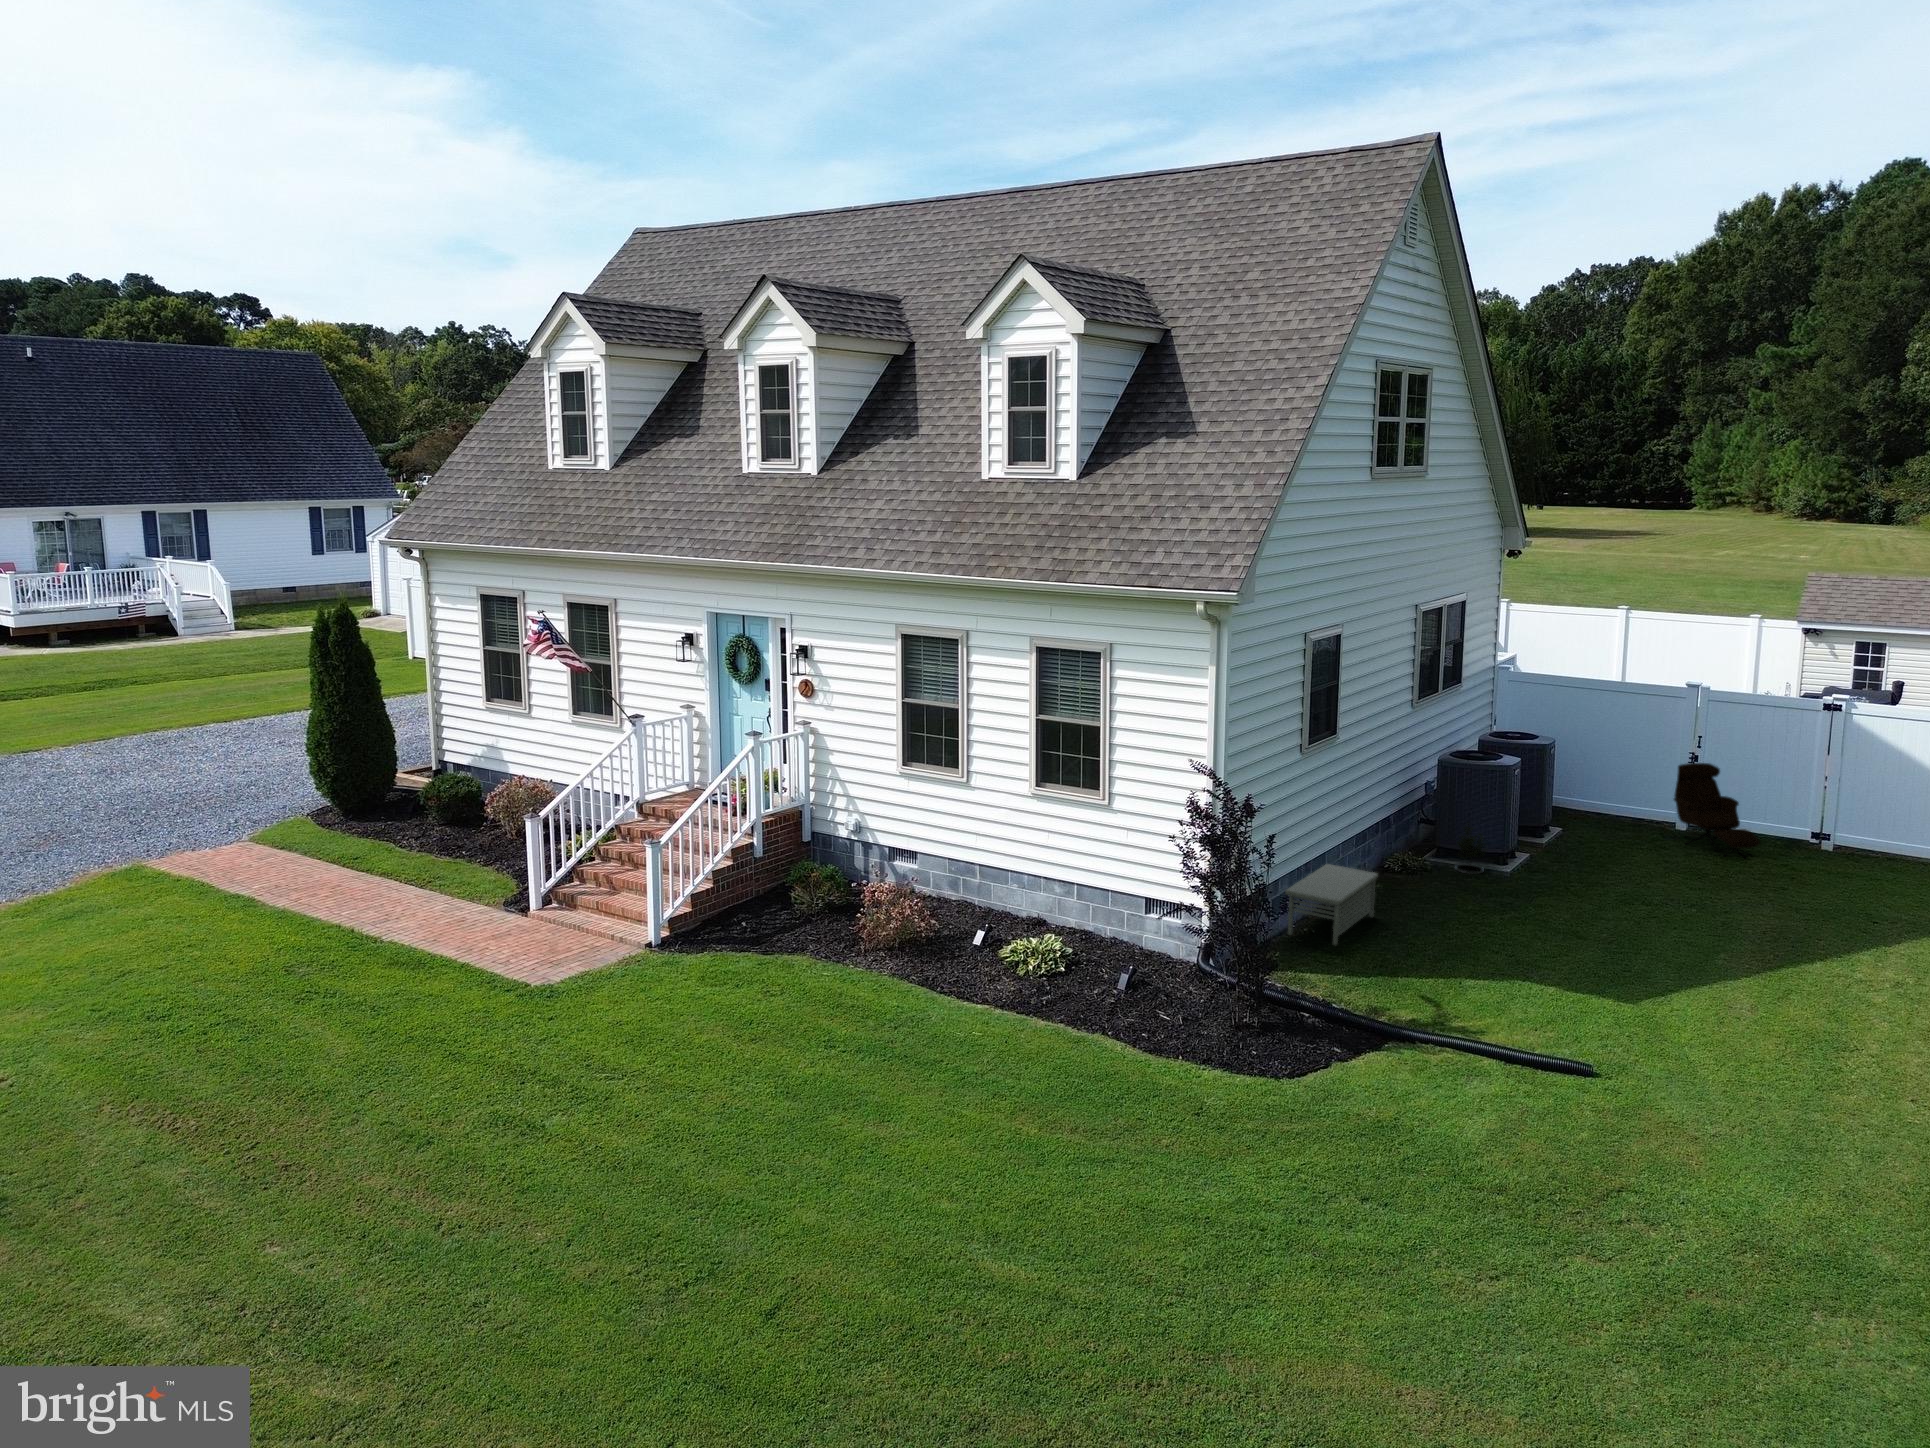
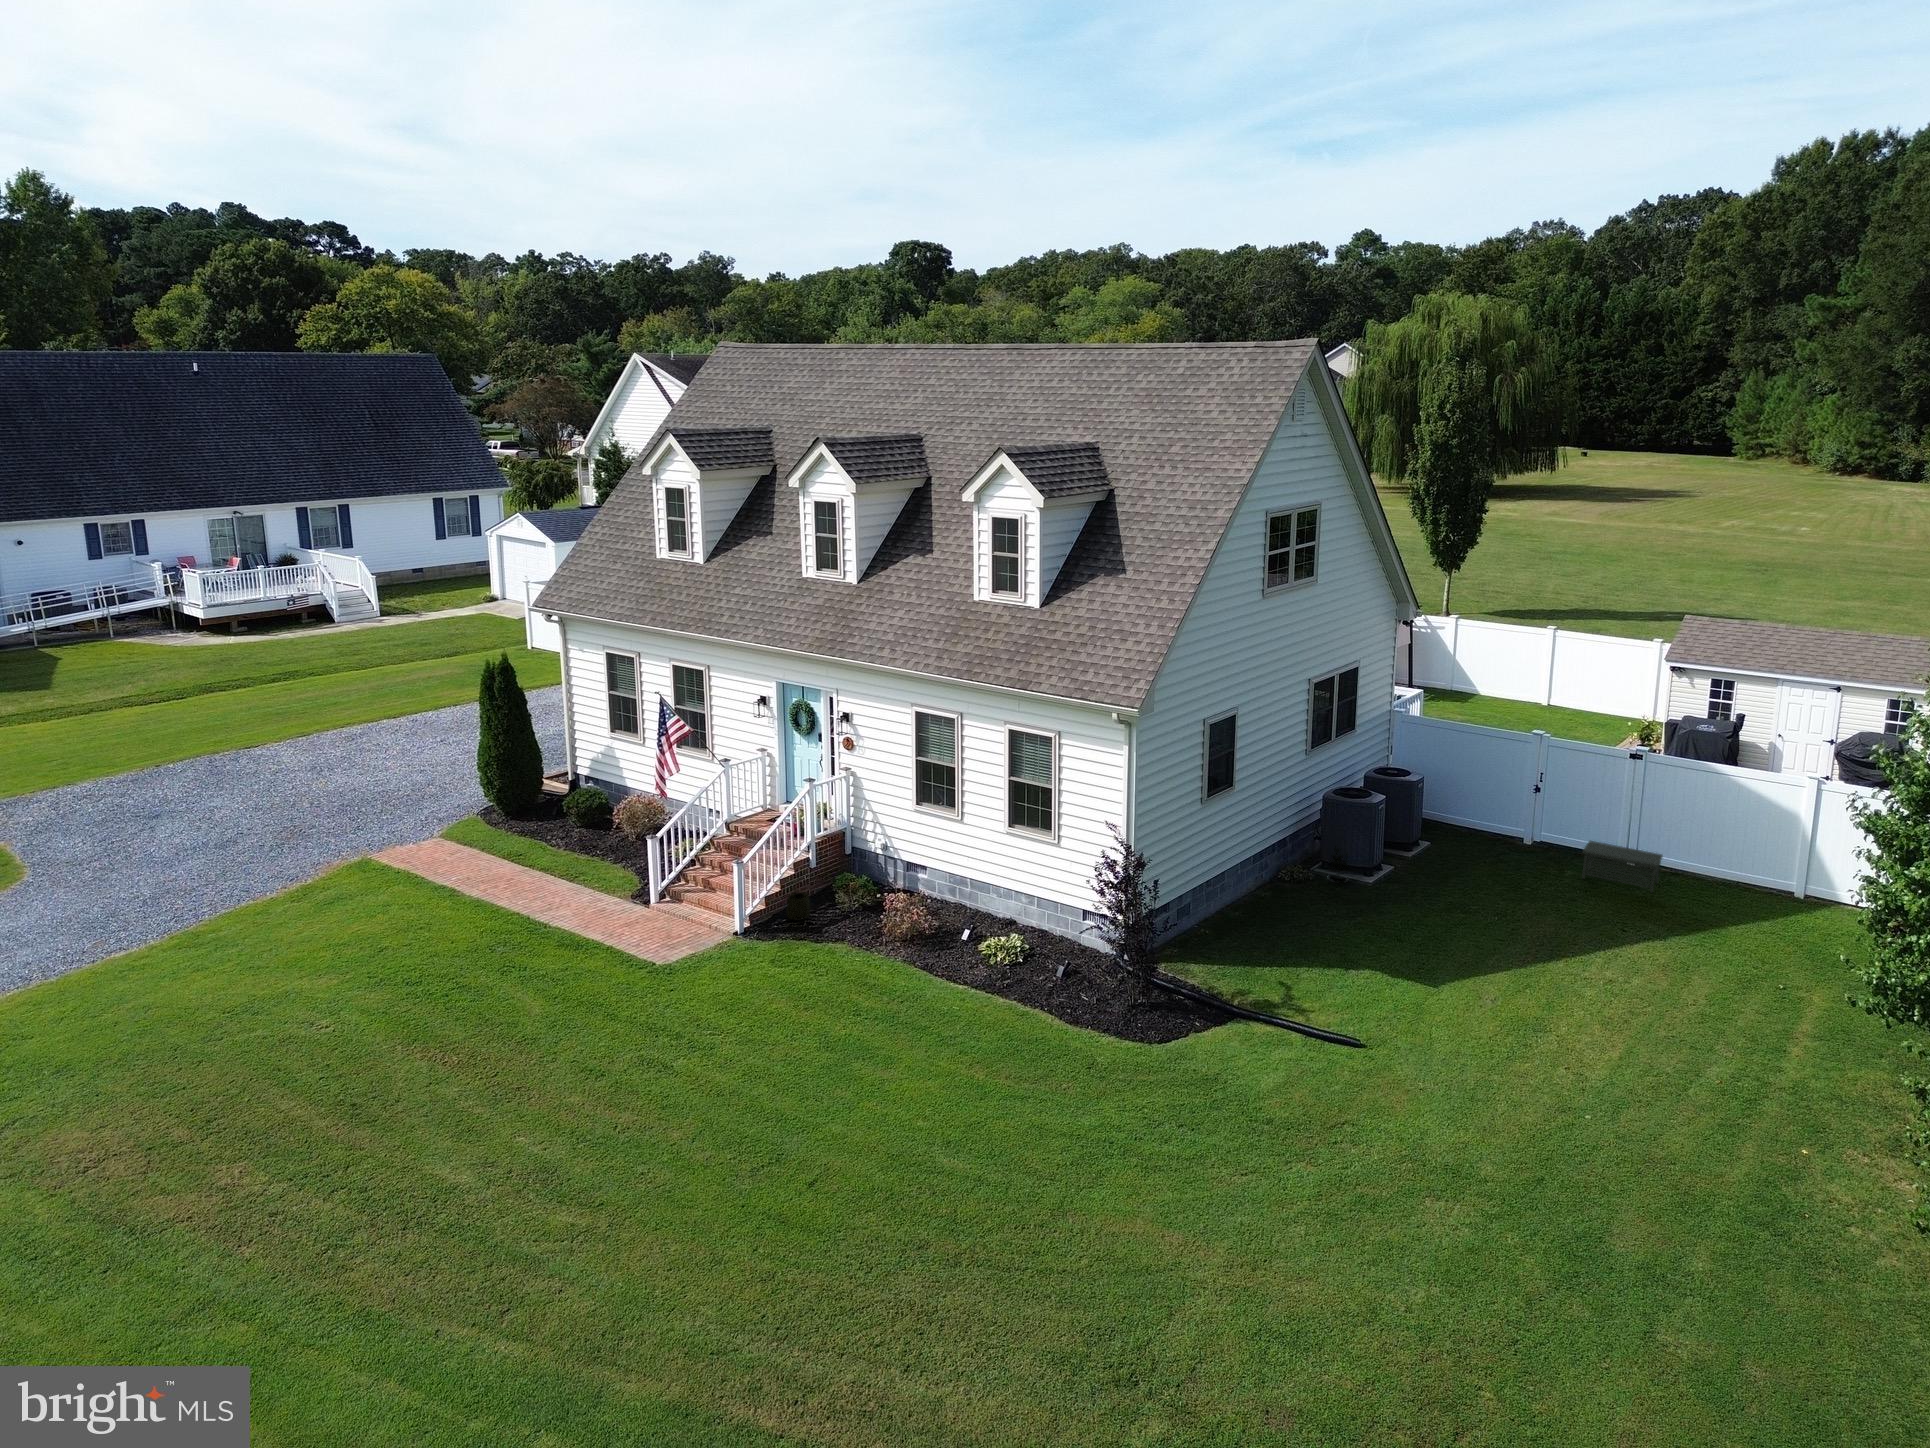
lounge chair: present [1674,763,1760,857] -> none [1505,796,1563,874]
storage bench: present [1285,864,1378,945] -> present [1582,841,1663,893]
basket: none [721,888,755,928] -> present [787,892,810,921]

